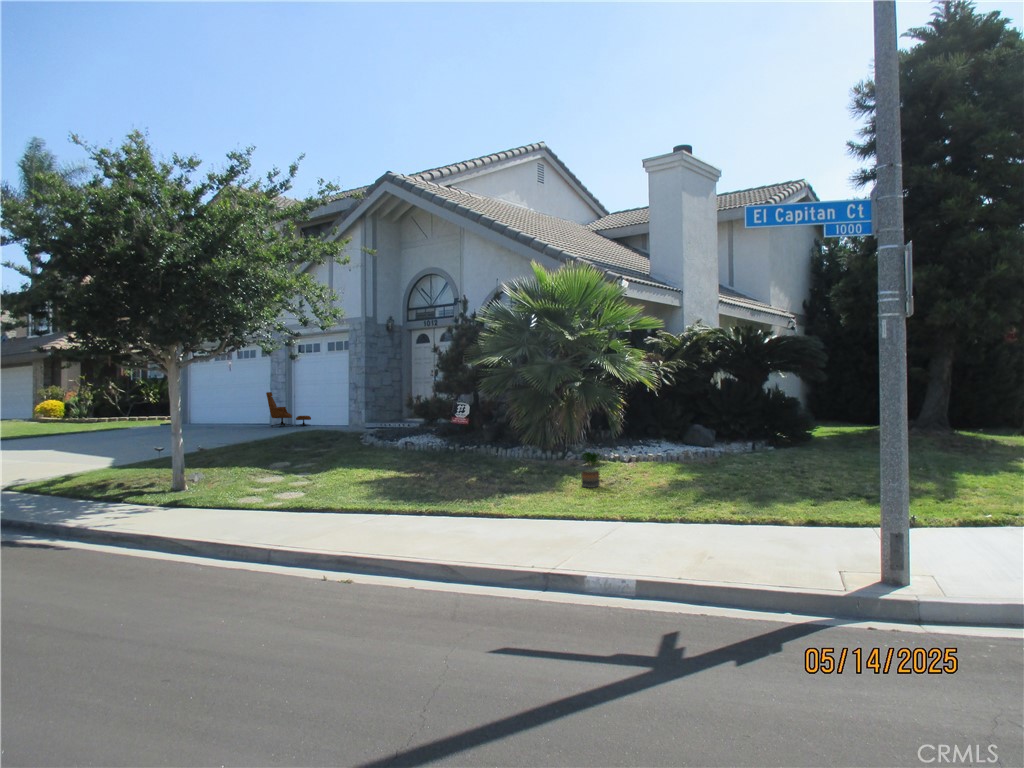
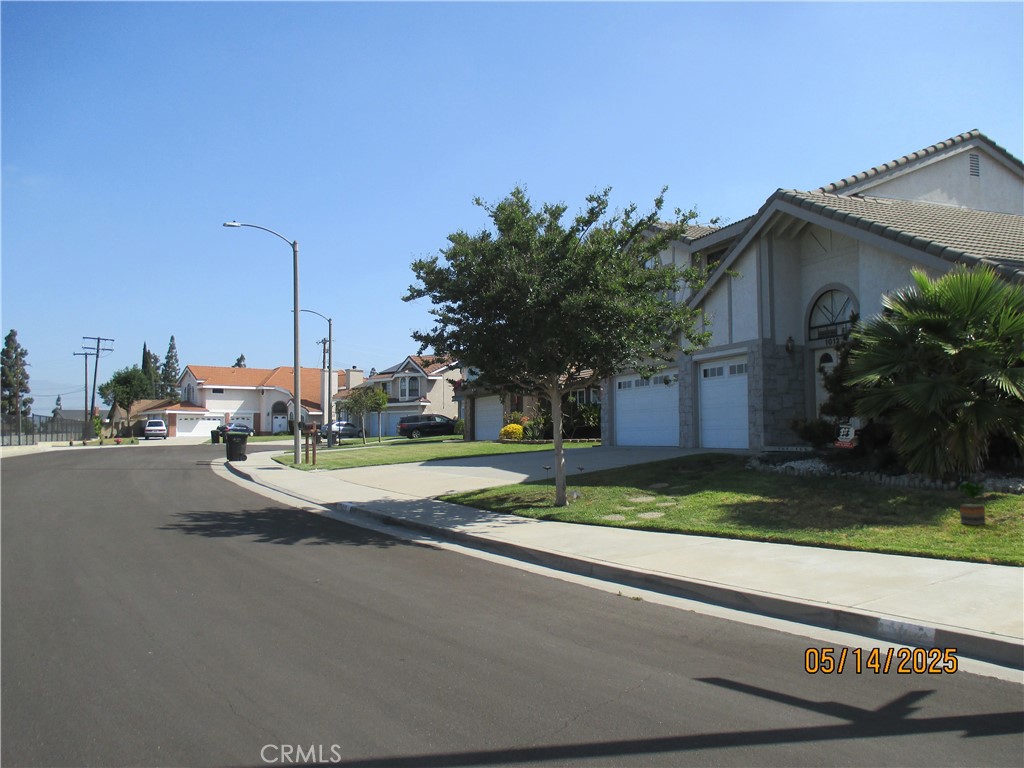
lounge chair: present [266,392,311,427] -> none [672,416,716,450]

